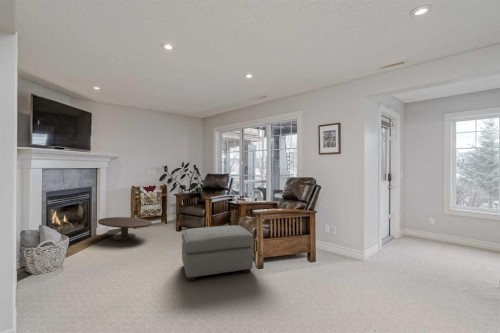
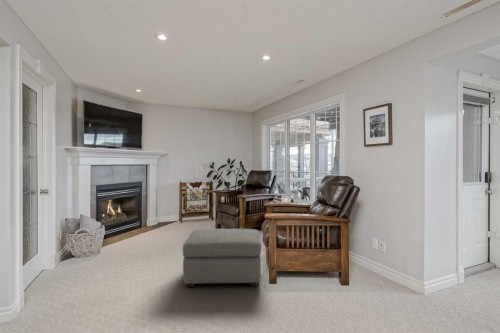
coffee table: present [98,217,152,240] -> none [146,211,188,233]

